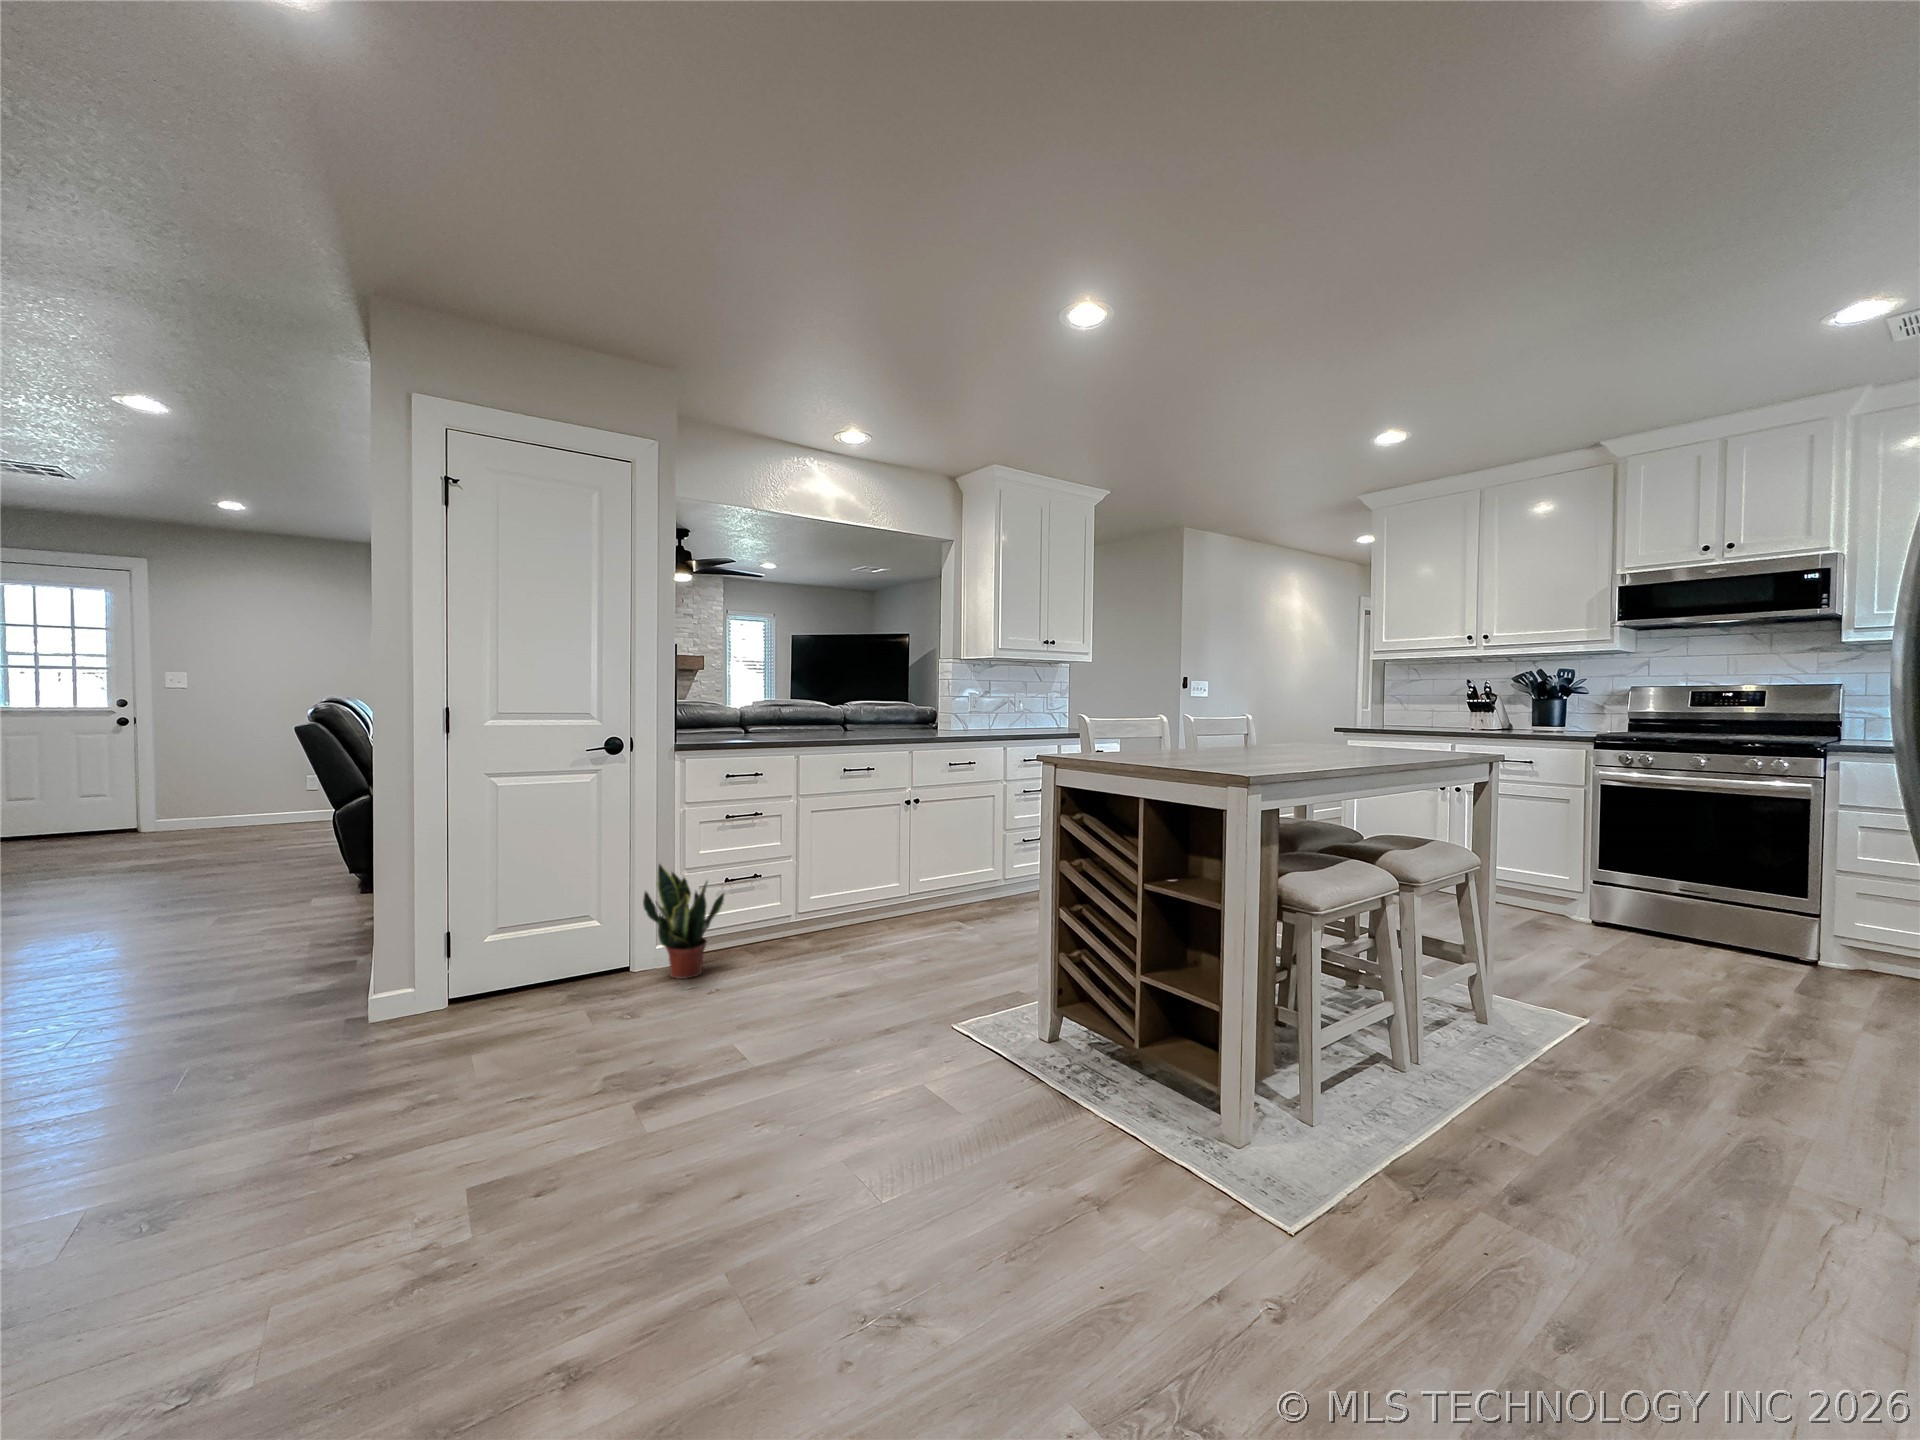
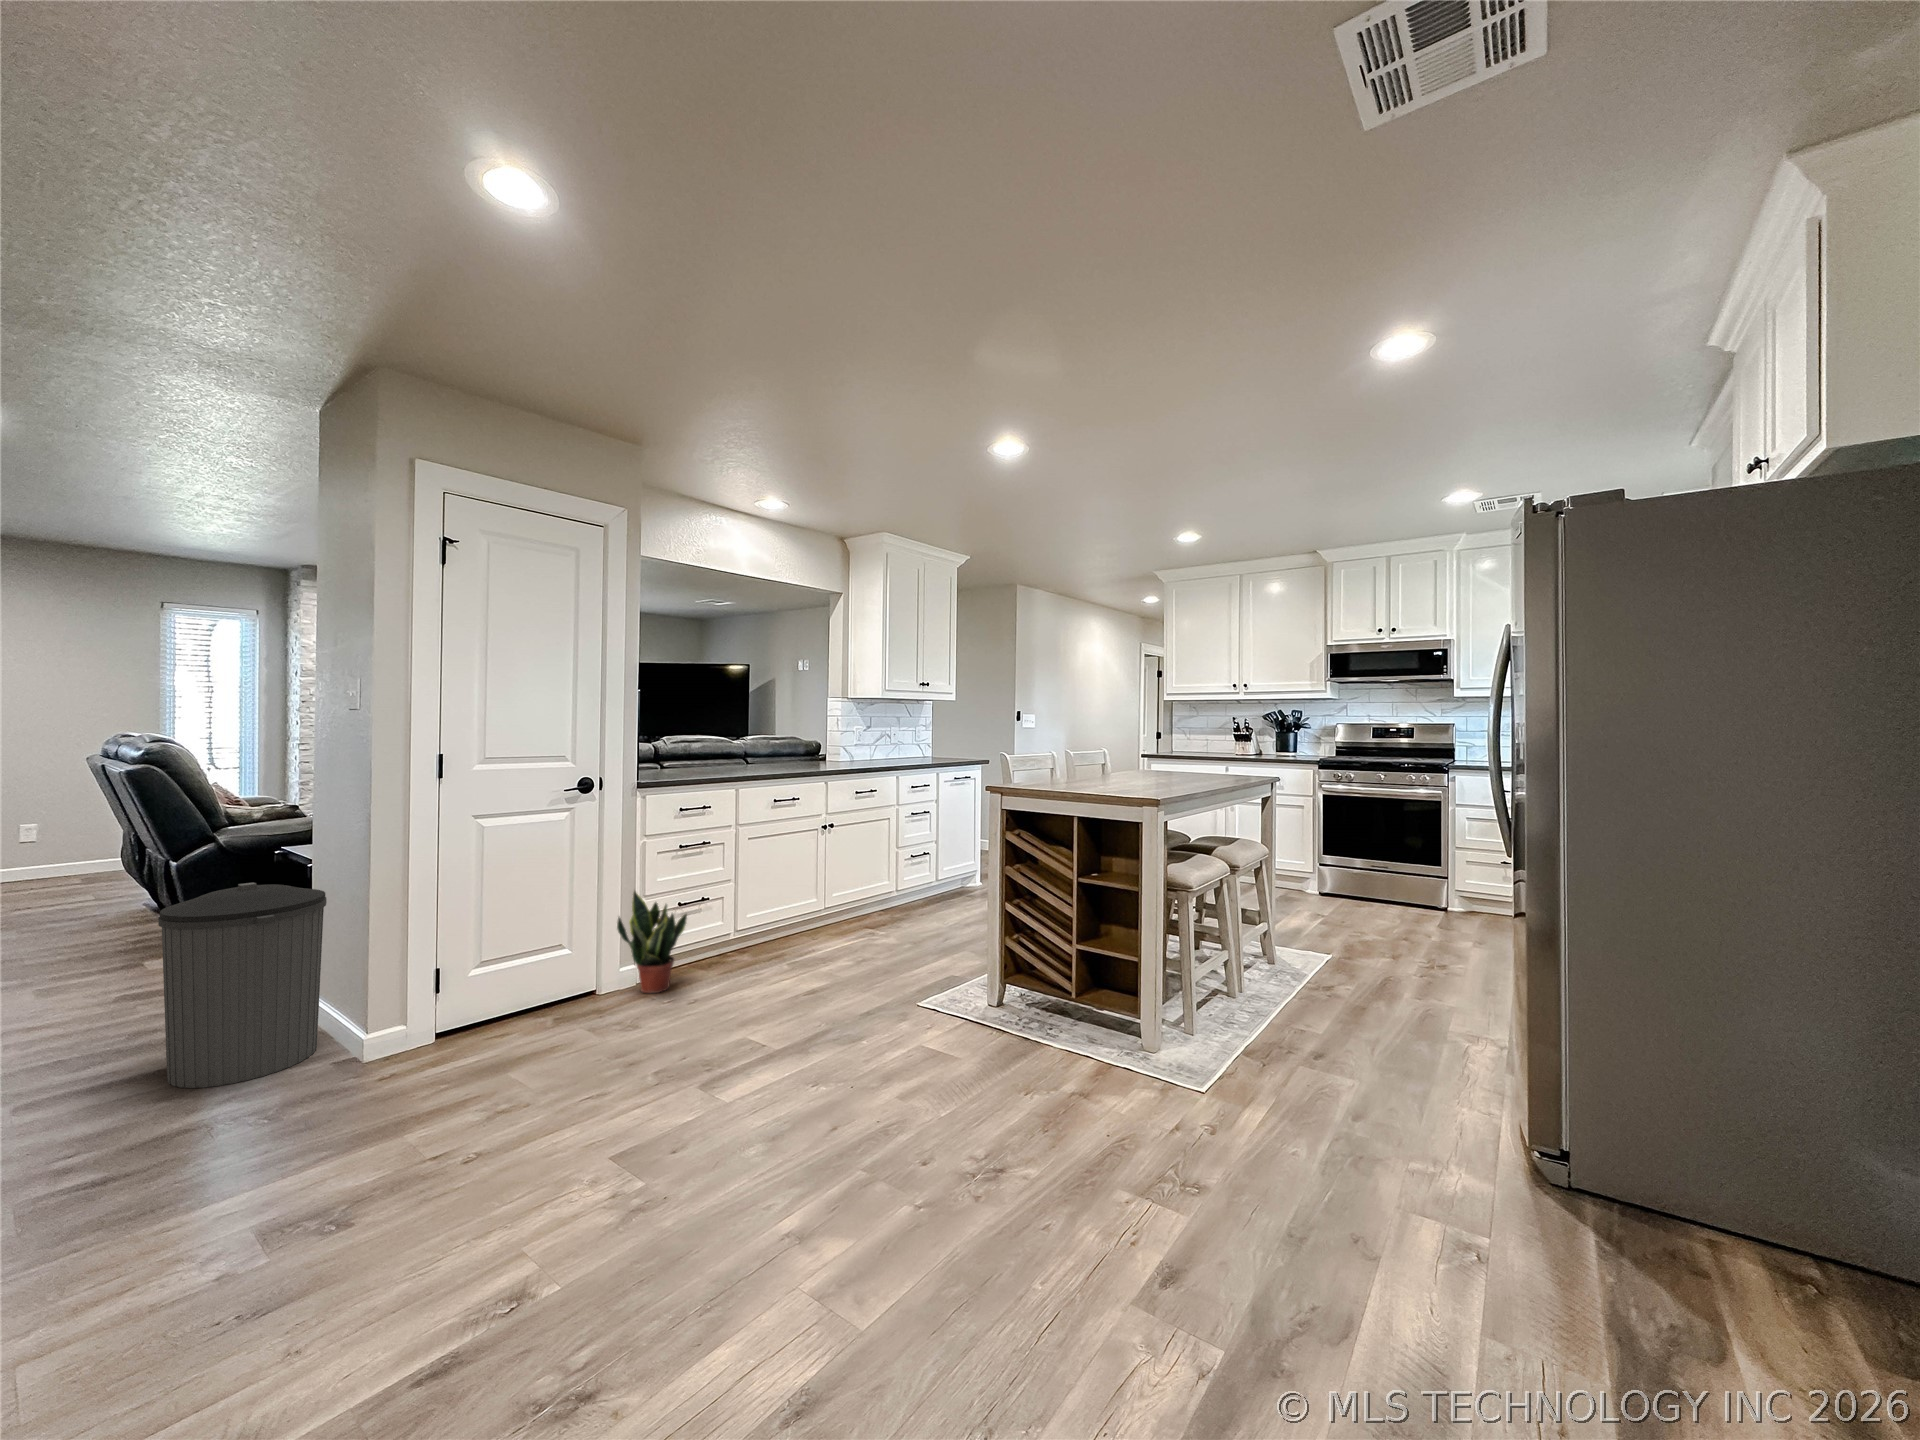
trash can: none [192,834,354,1034] -> present [158,883,327,1088]

